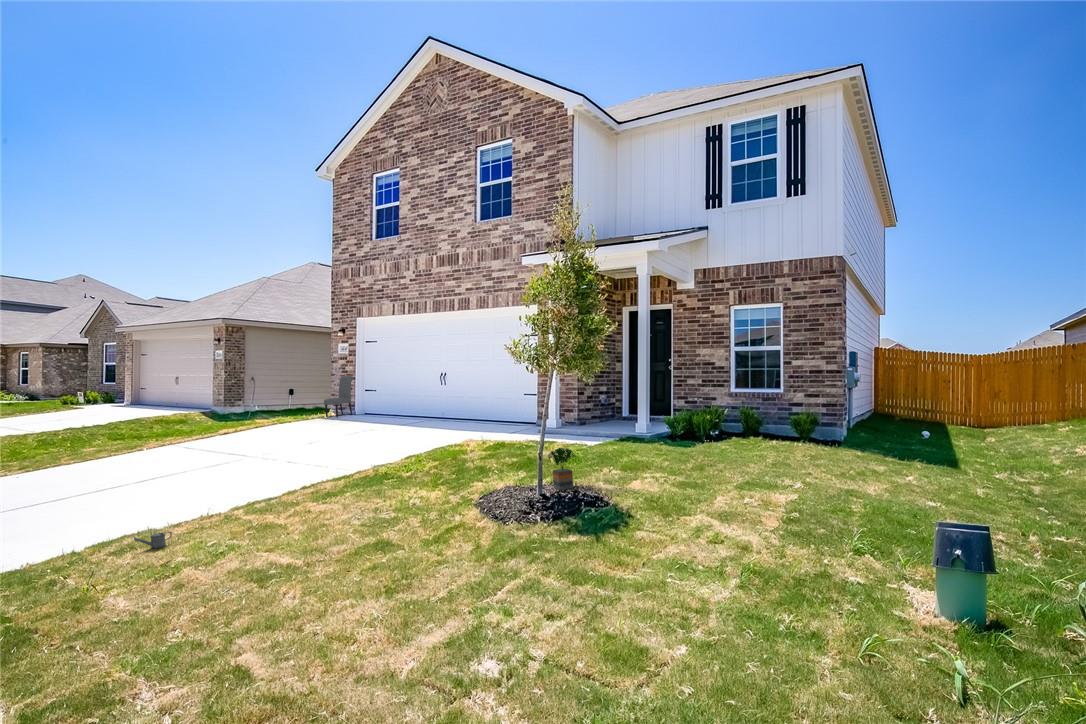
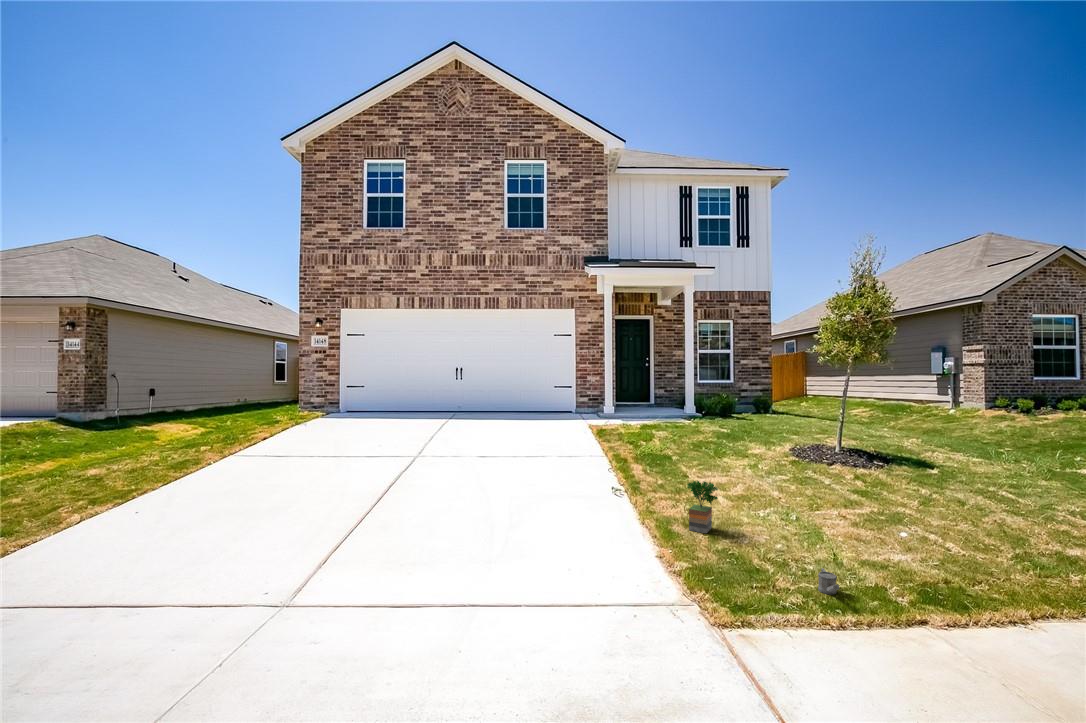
chair: present [324,376,354,417] -> none [310,370,337,415]
potted tree: present [548,448,576,490] -> present [687,481,718,533]

